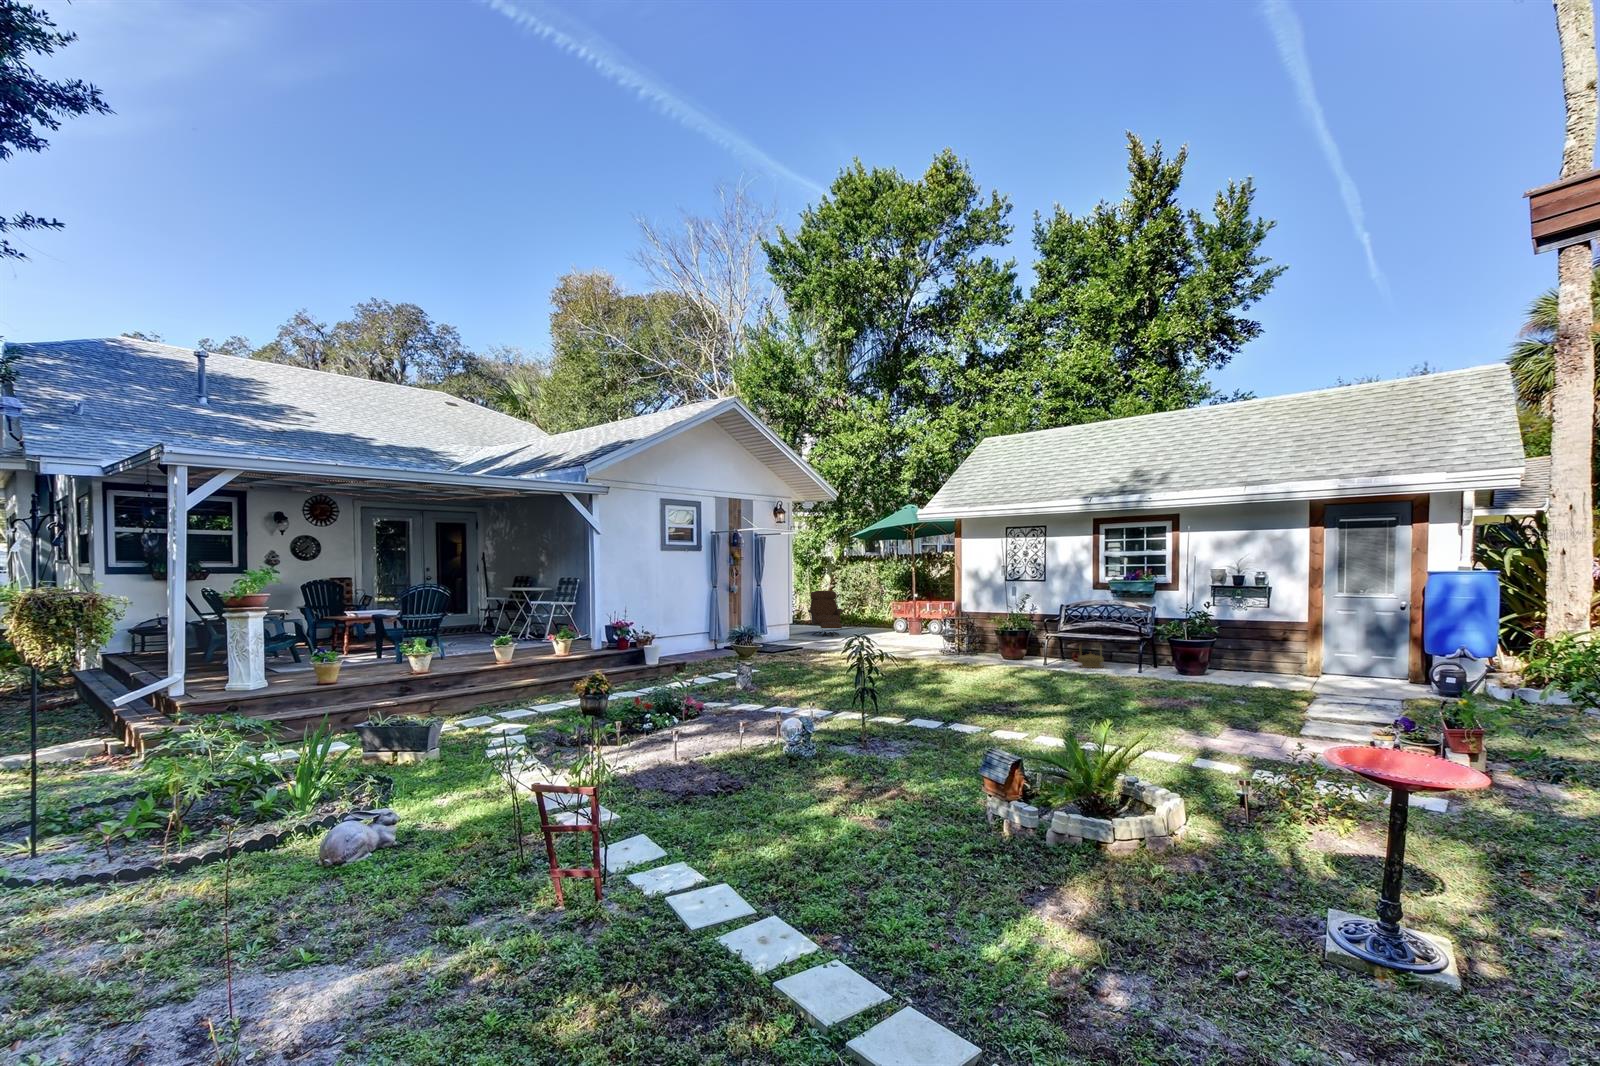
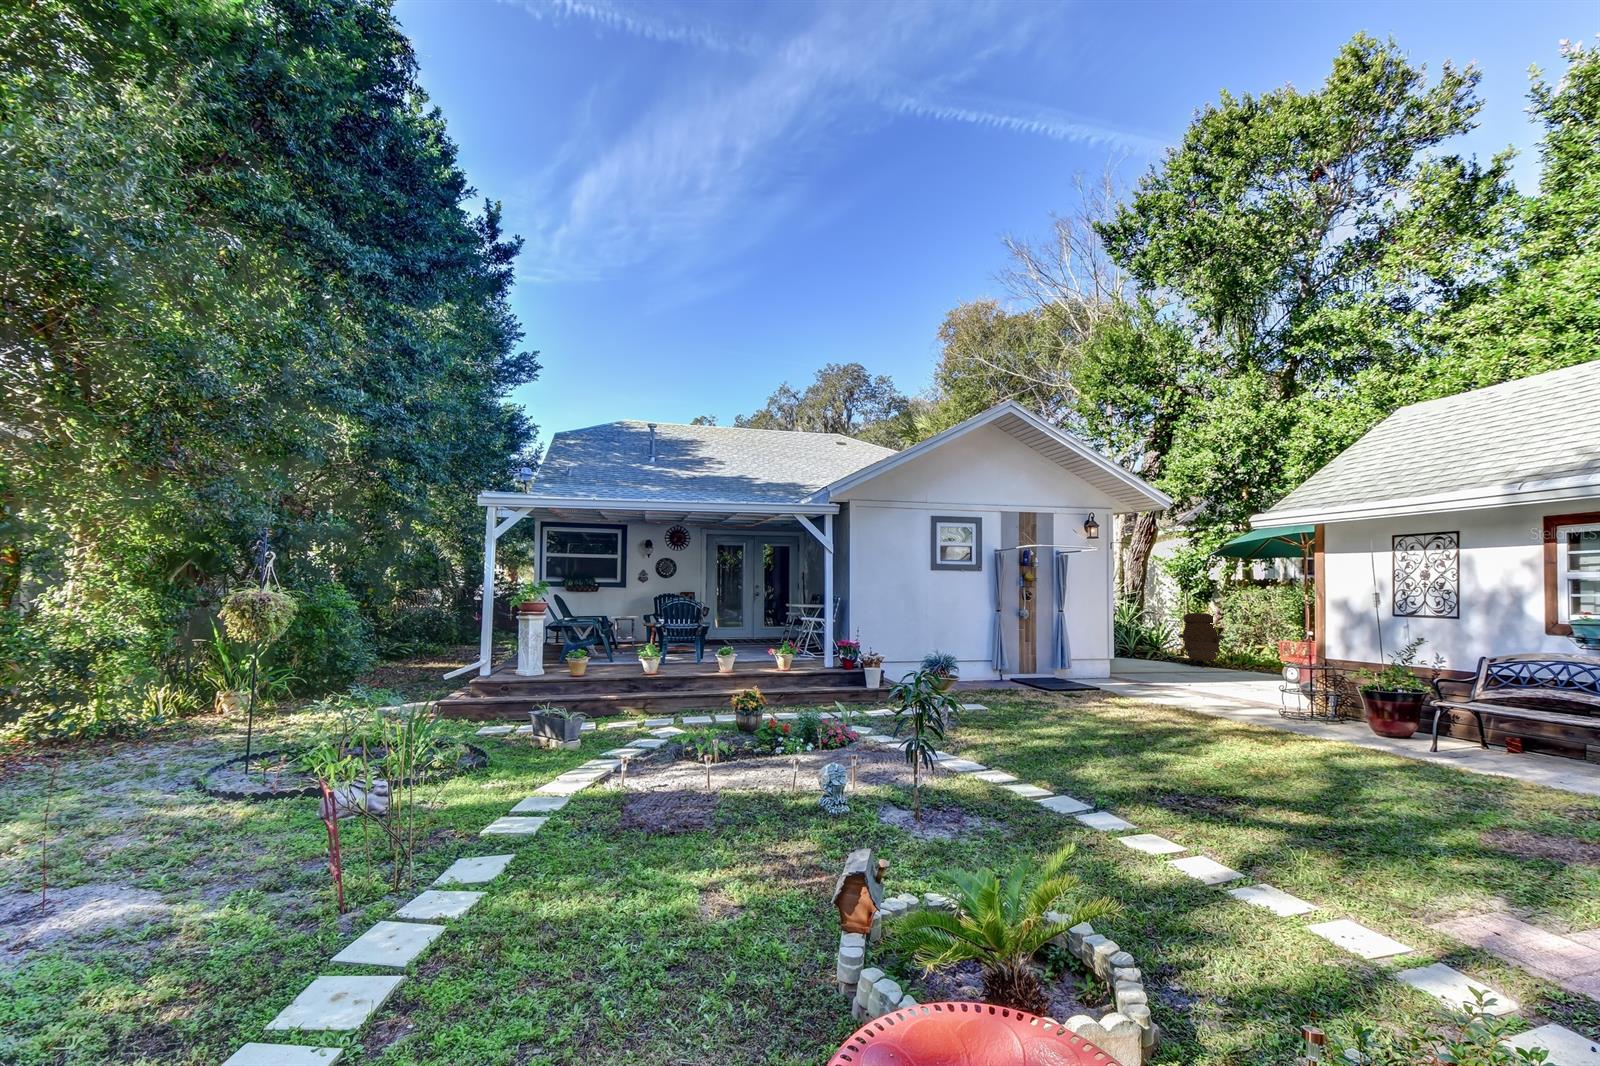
woven basket: present [1078,646,1104,668] -> none [1503,711,1561,762]

